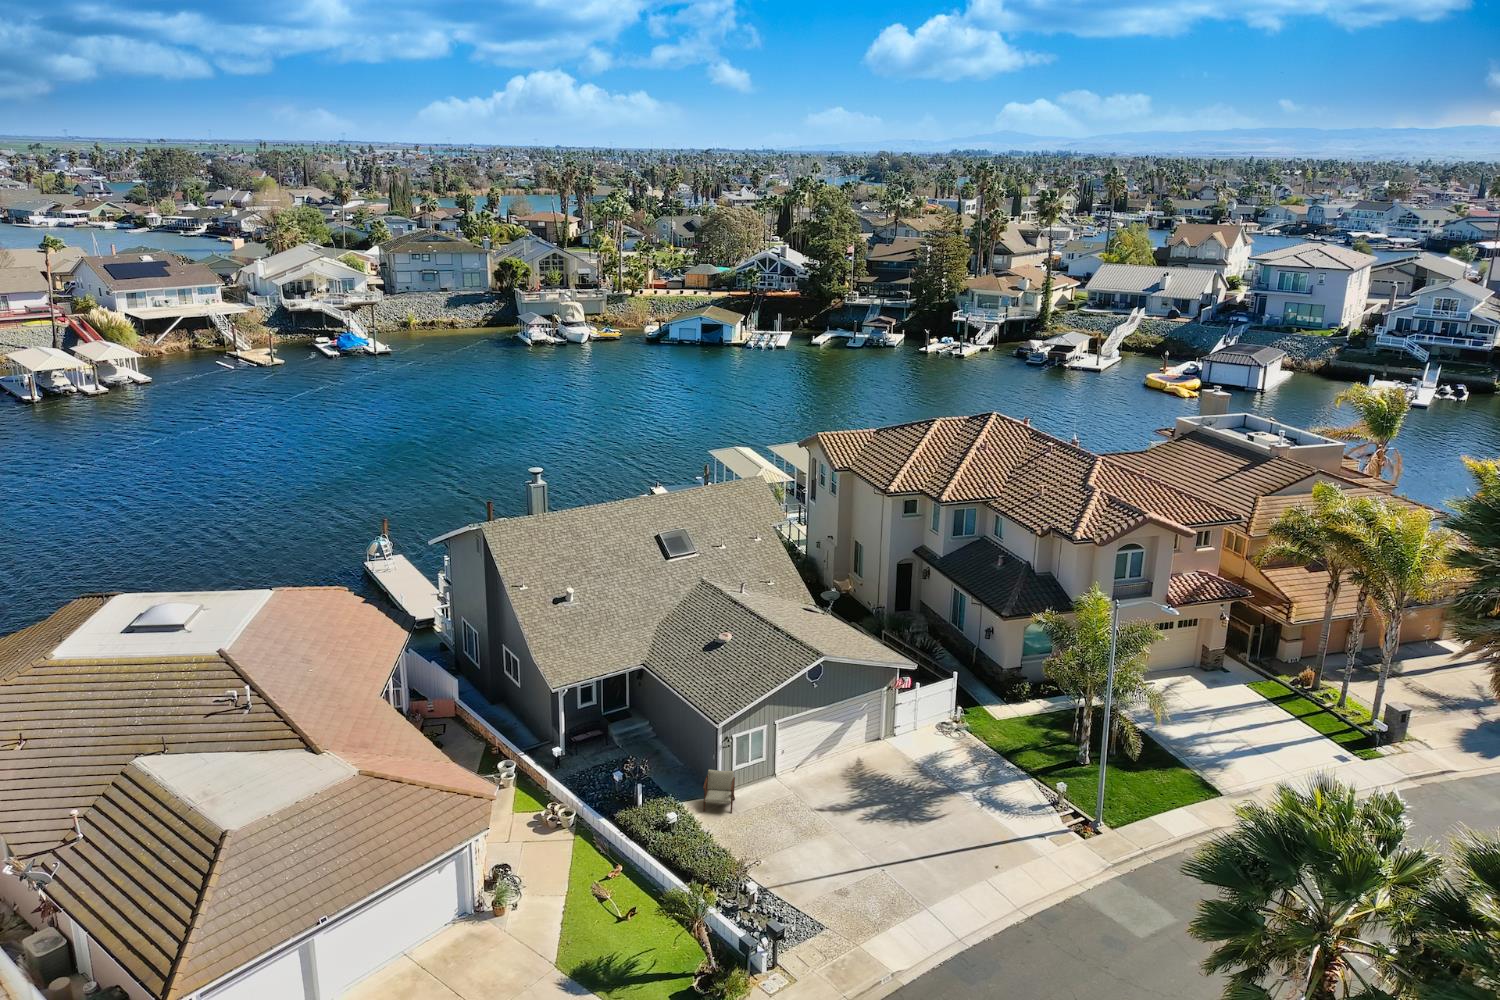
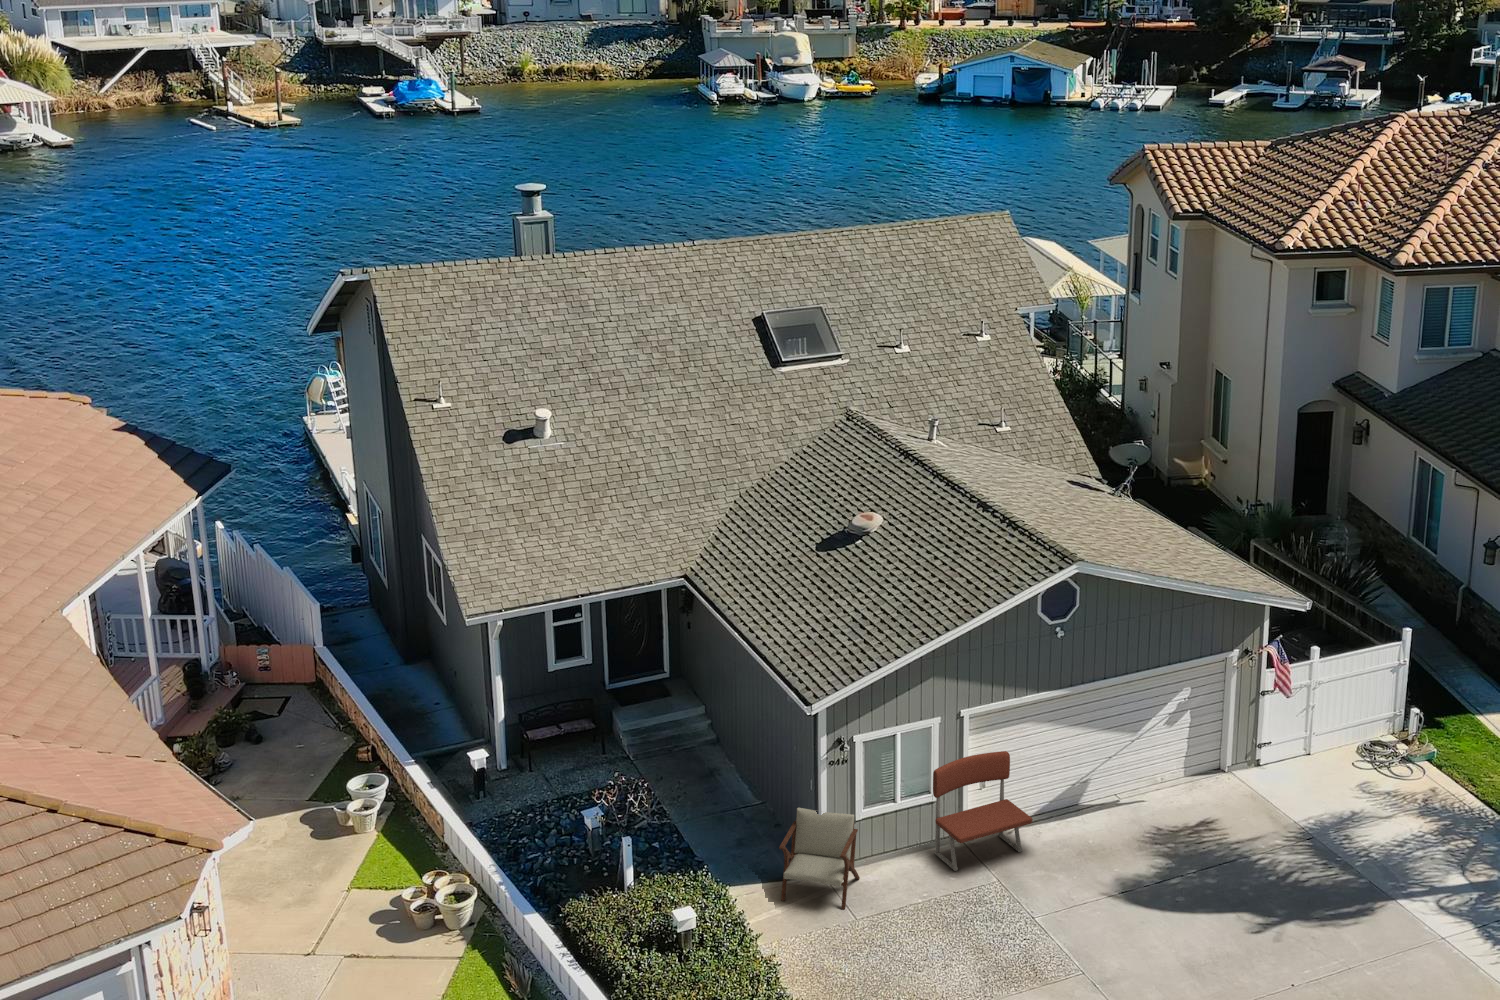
bench: none [765,738,807,793] -> present [933,751,1033,871]

